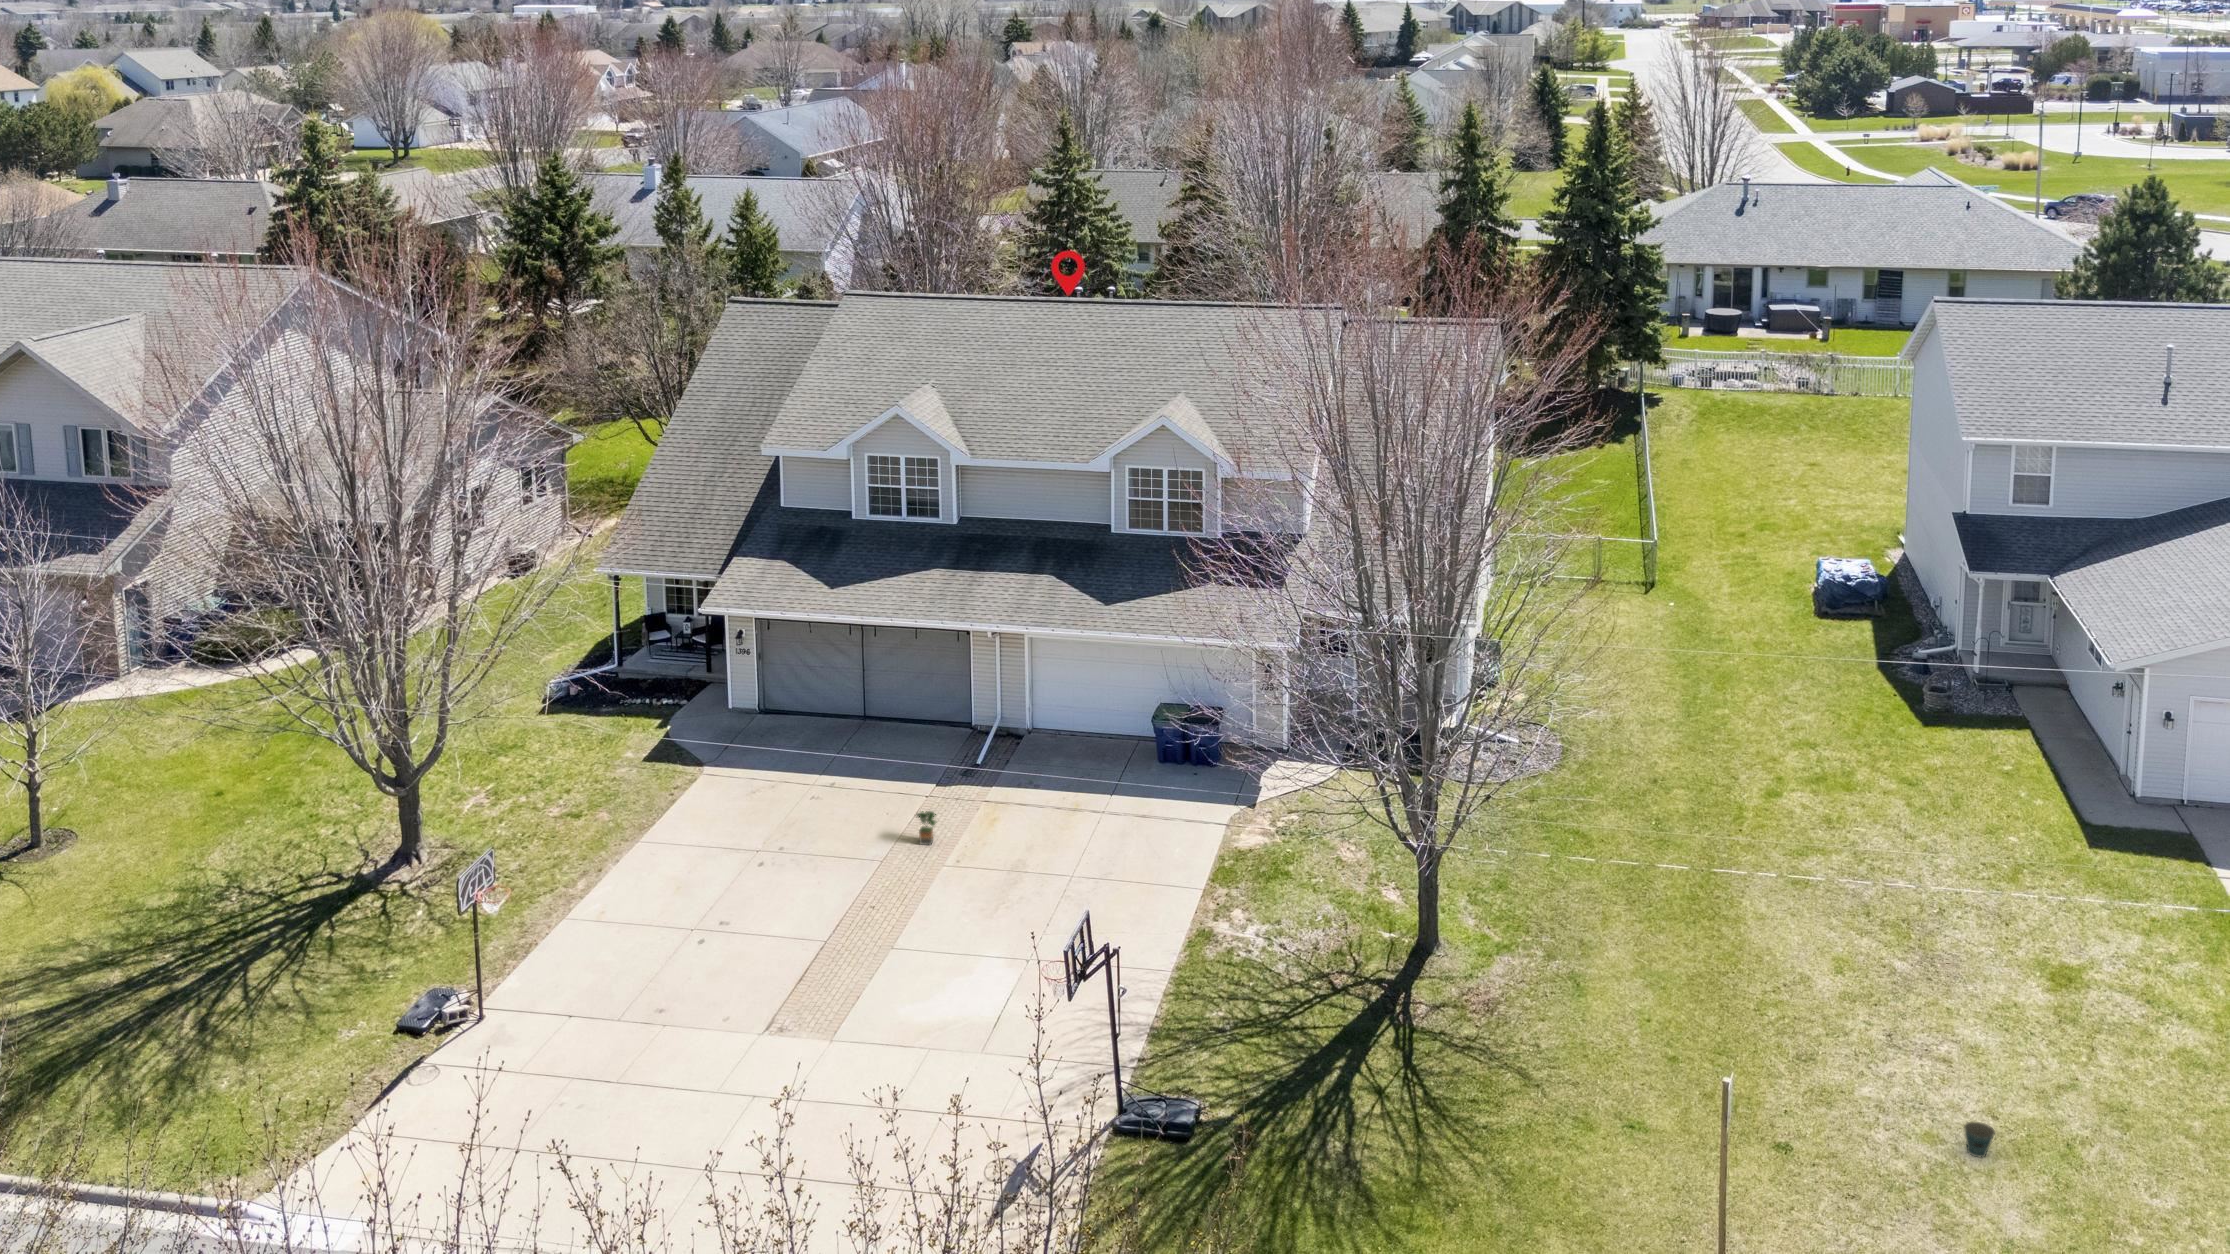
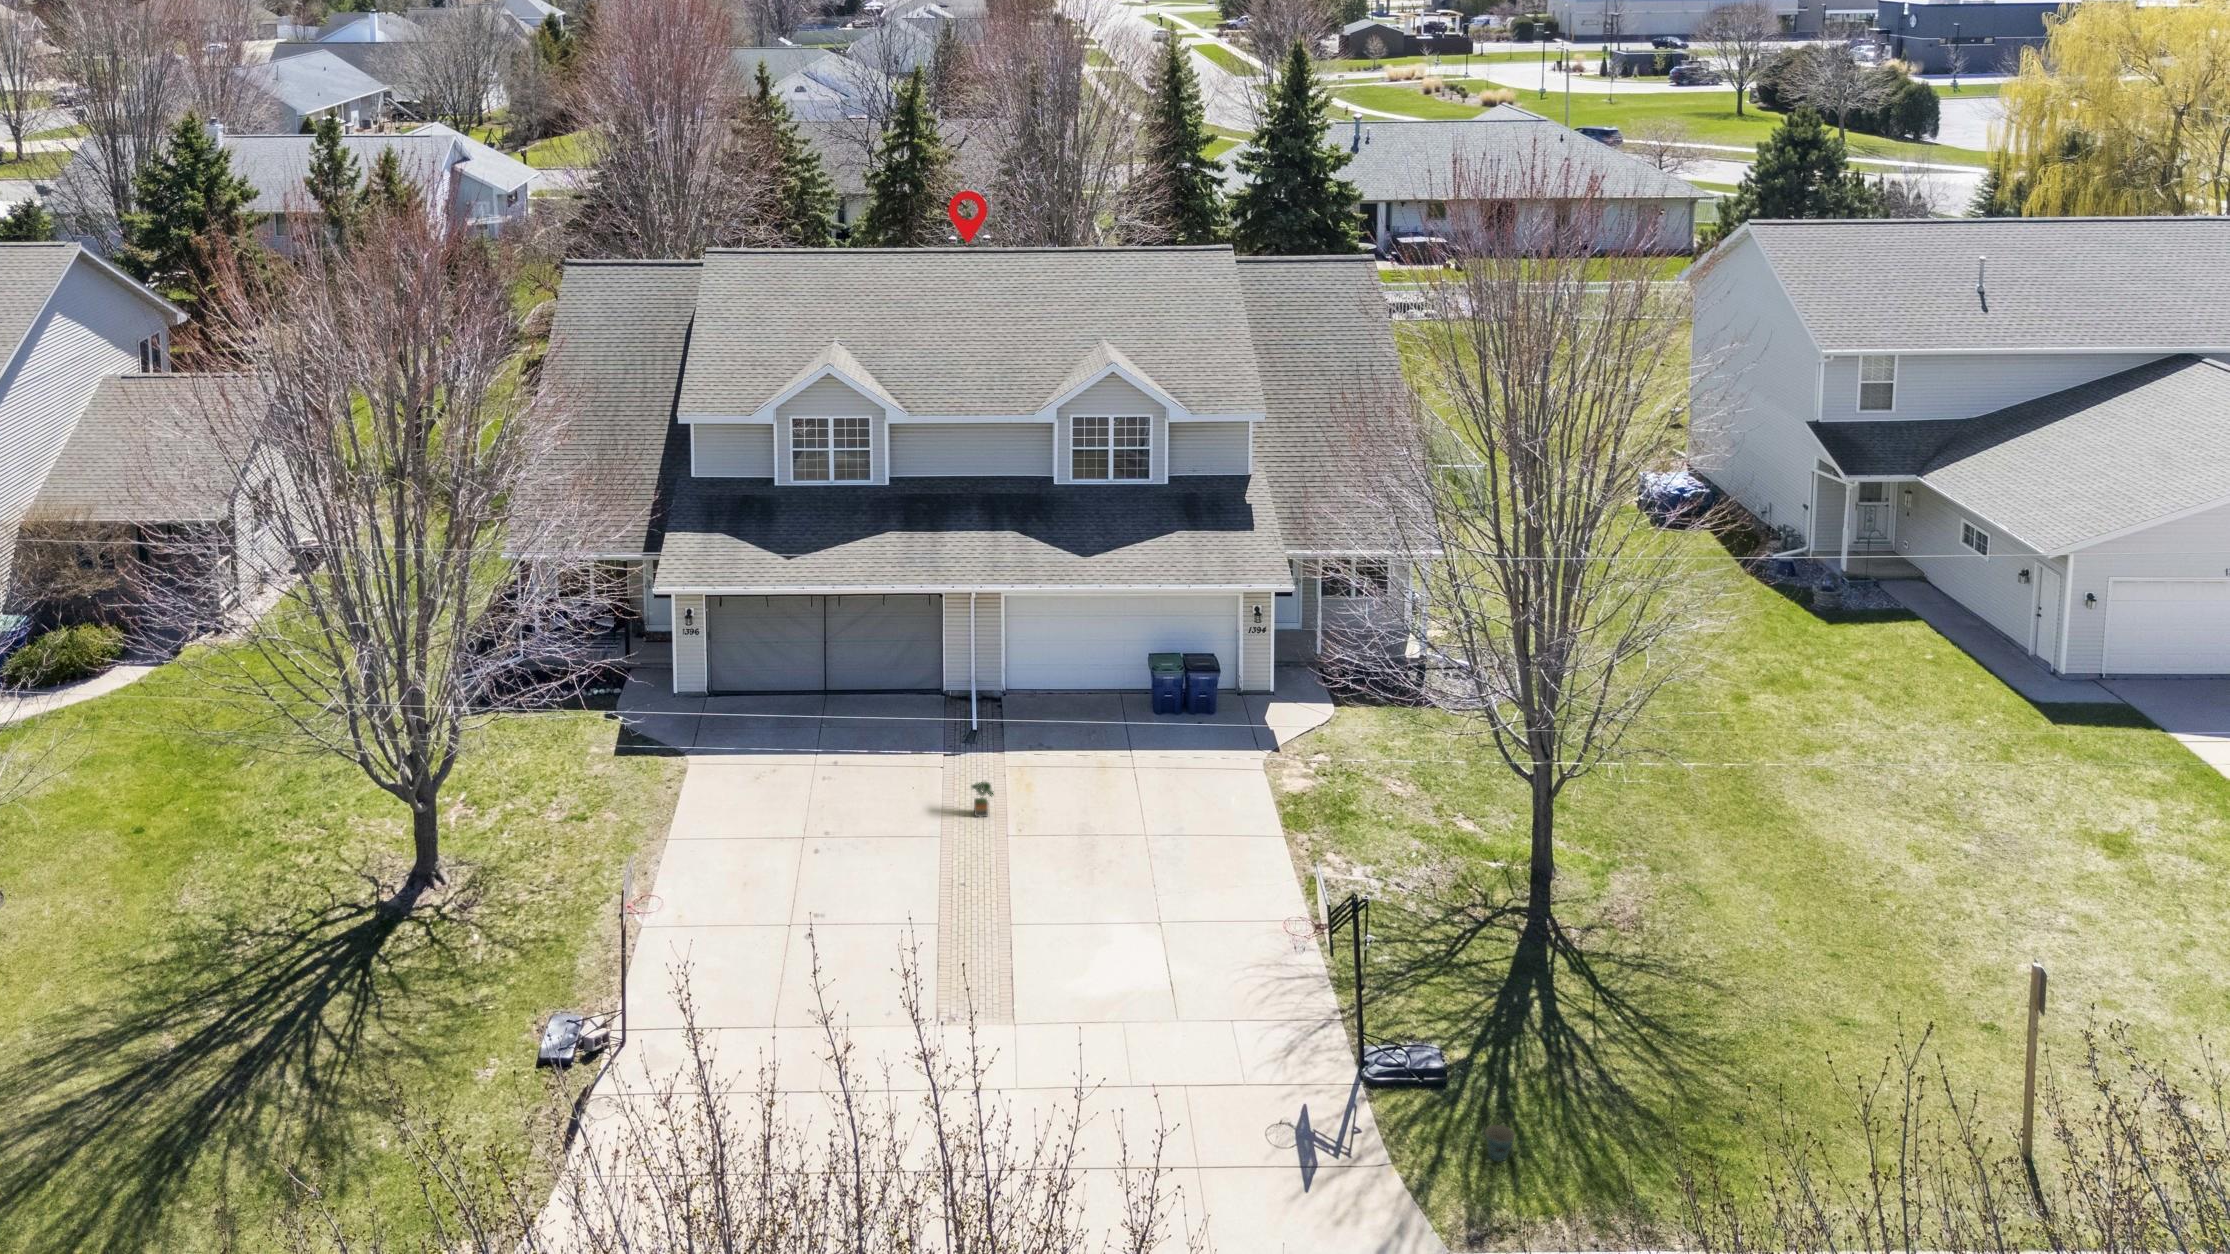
bucket: present [1964,1122,1995,1157] -> present [1486,1125,1515,1161]

